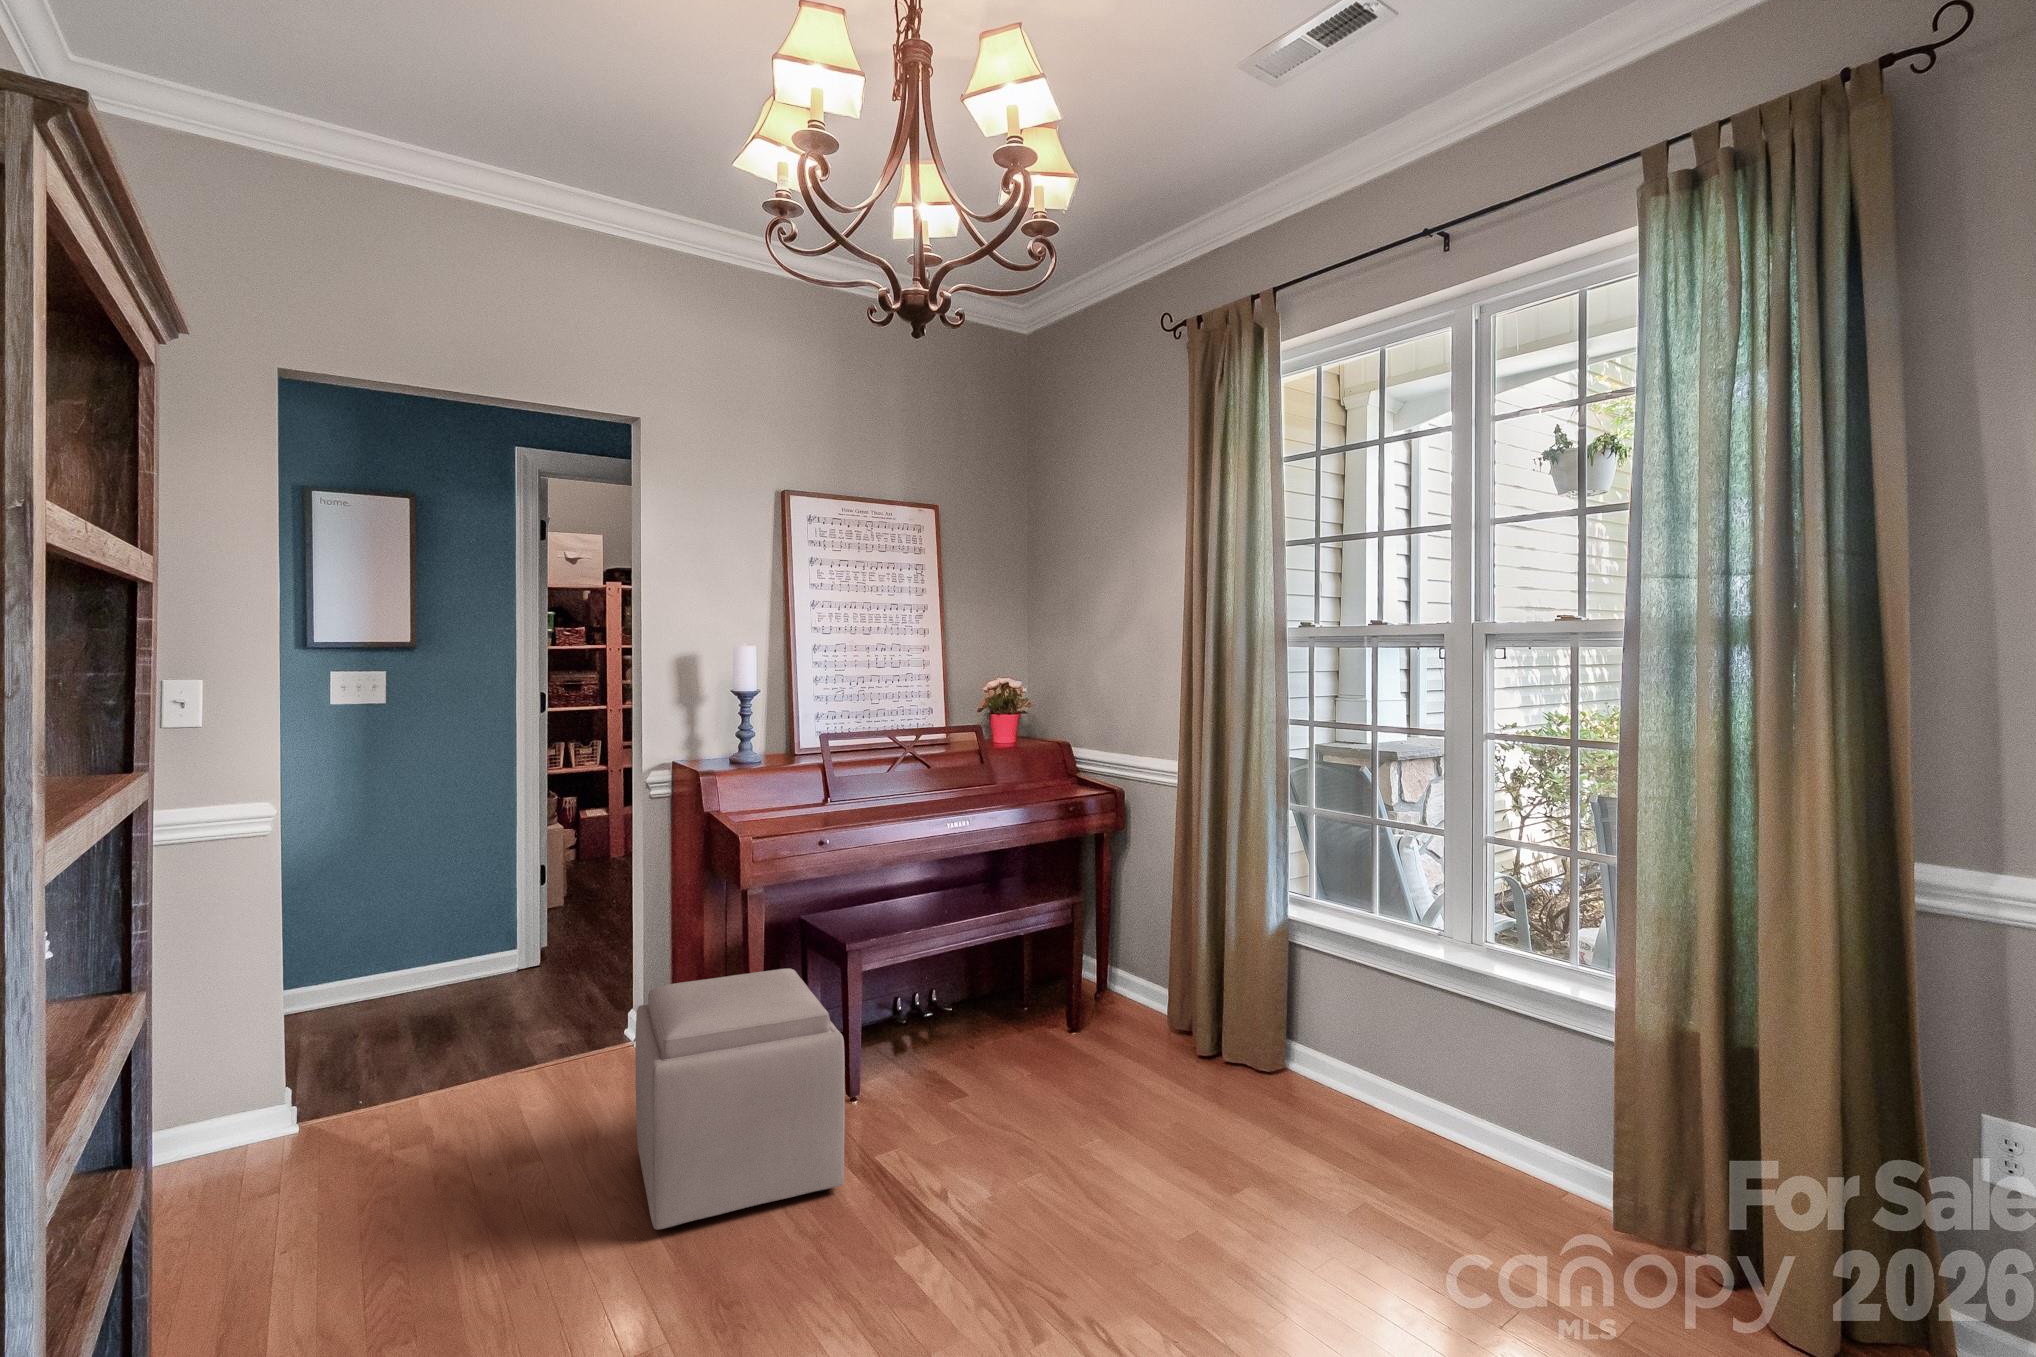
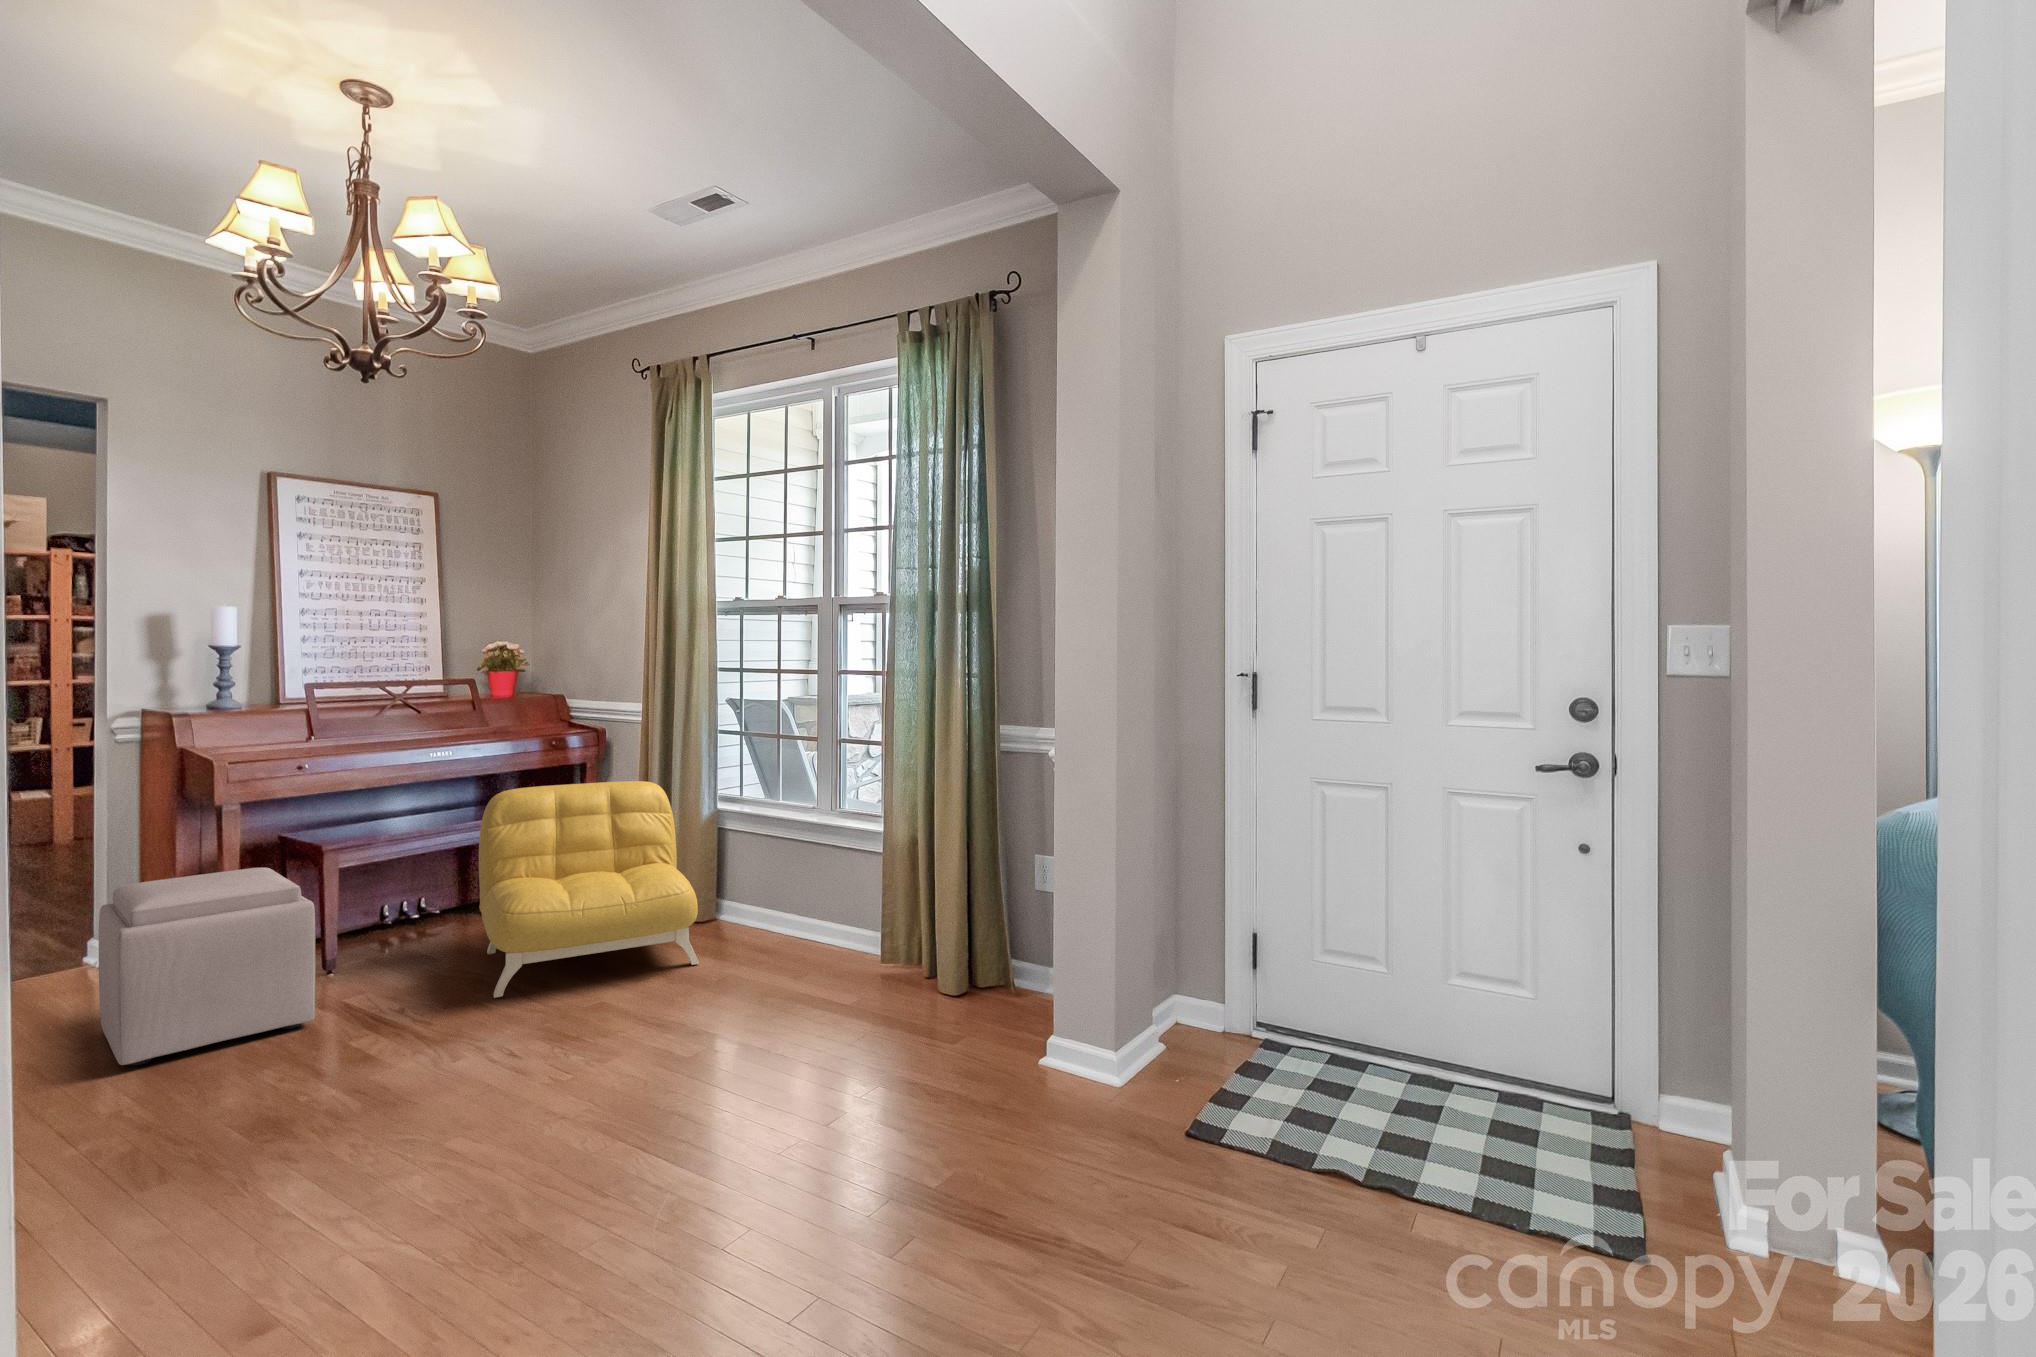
armchair: none [1005,872,1296,1181] -> present [479,781,699,998]

